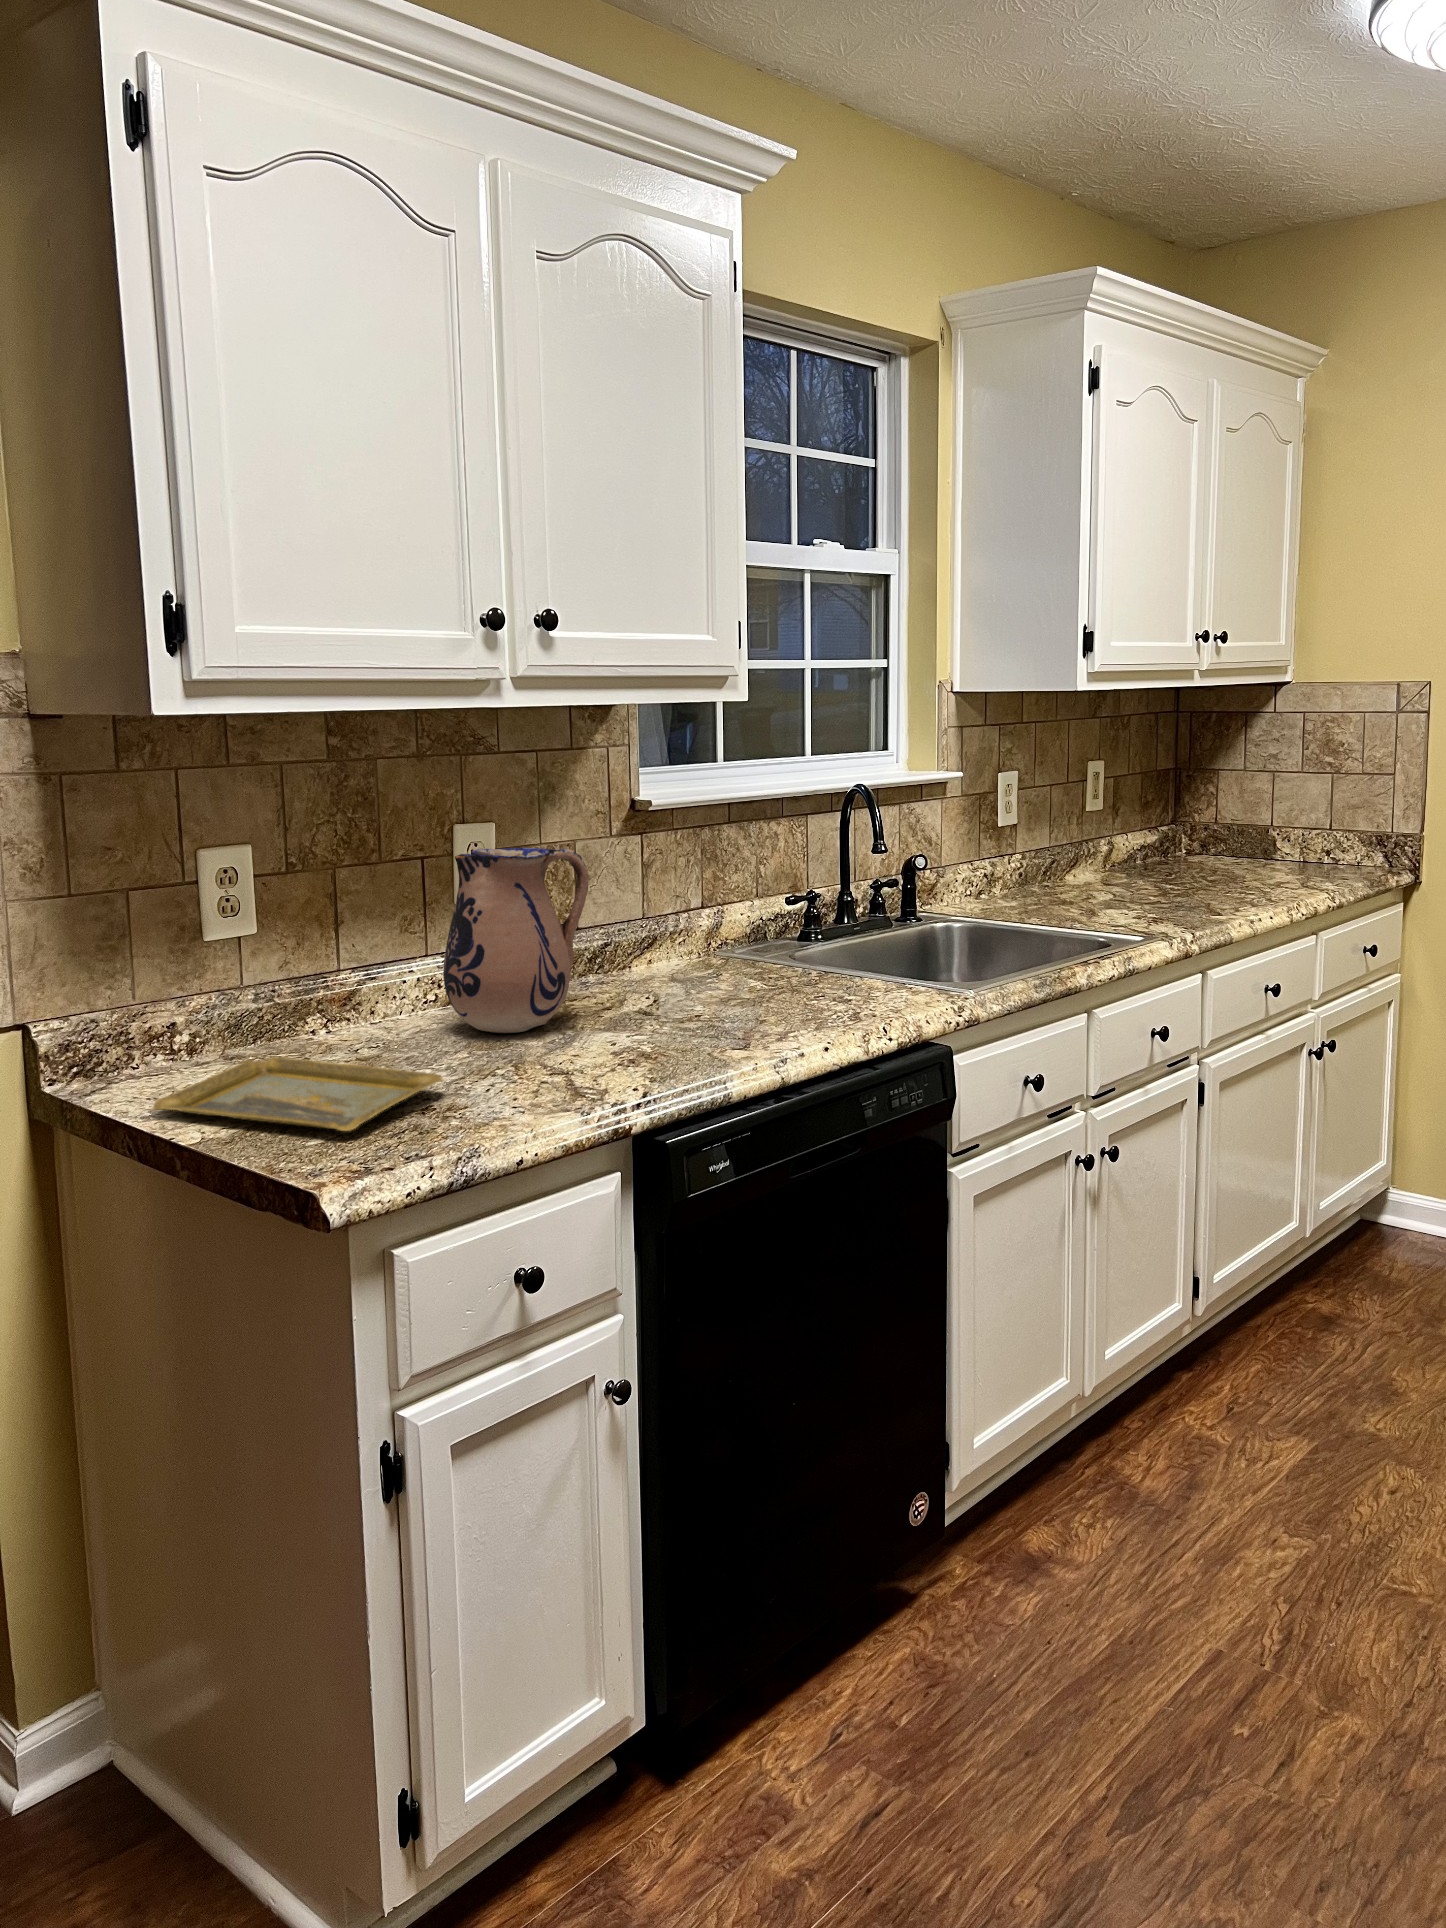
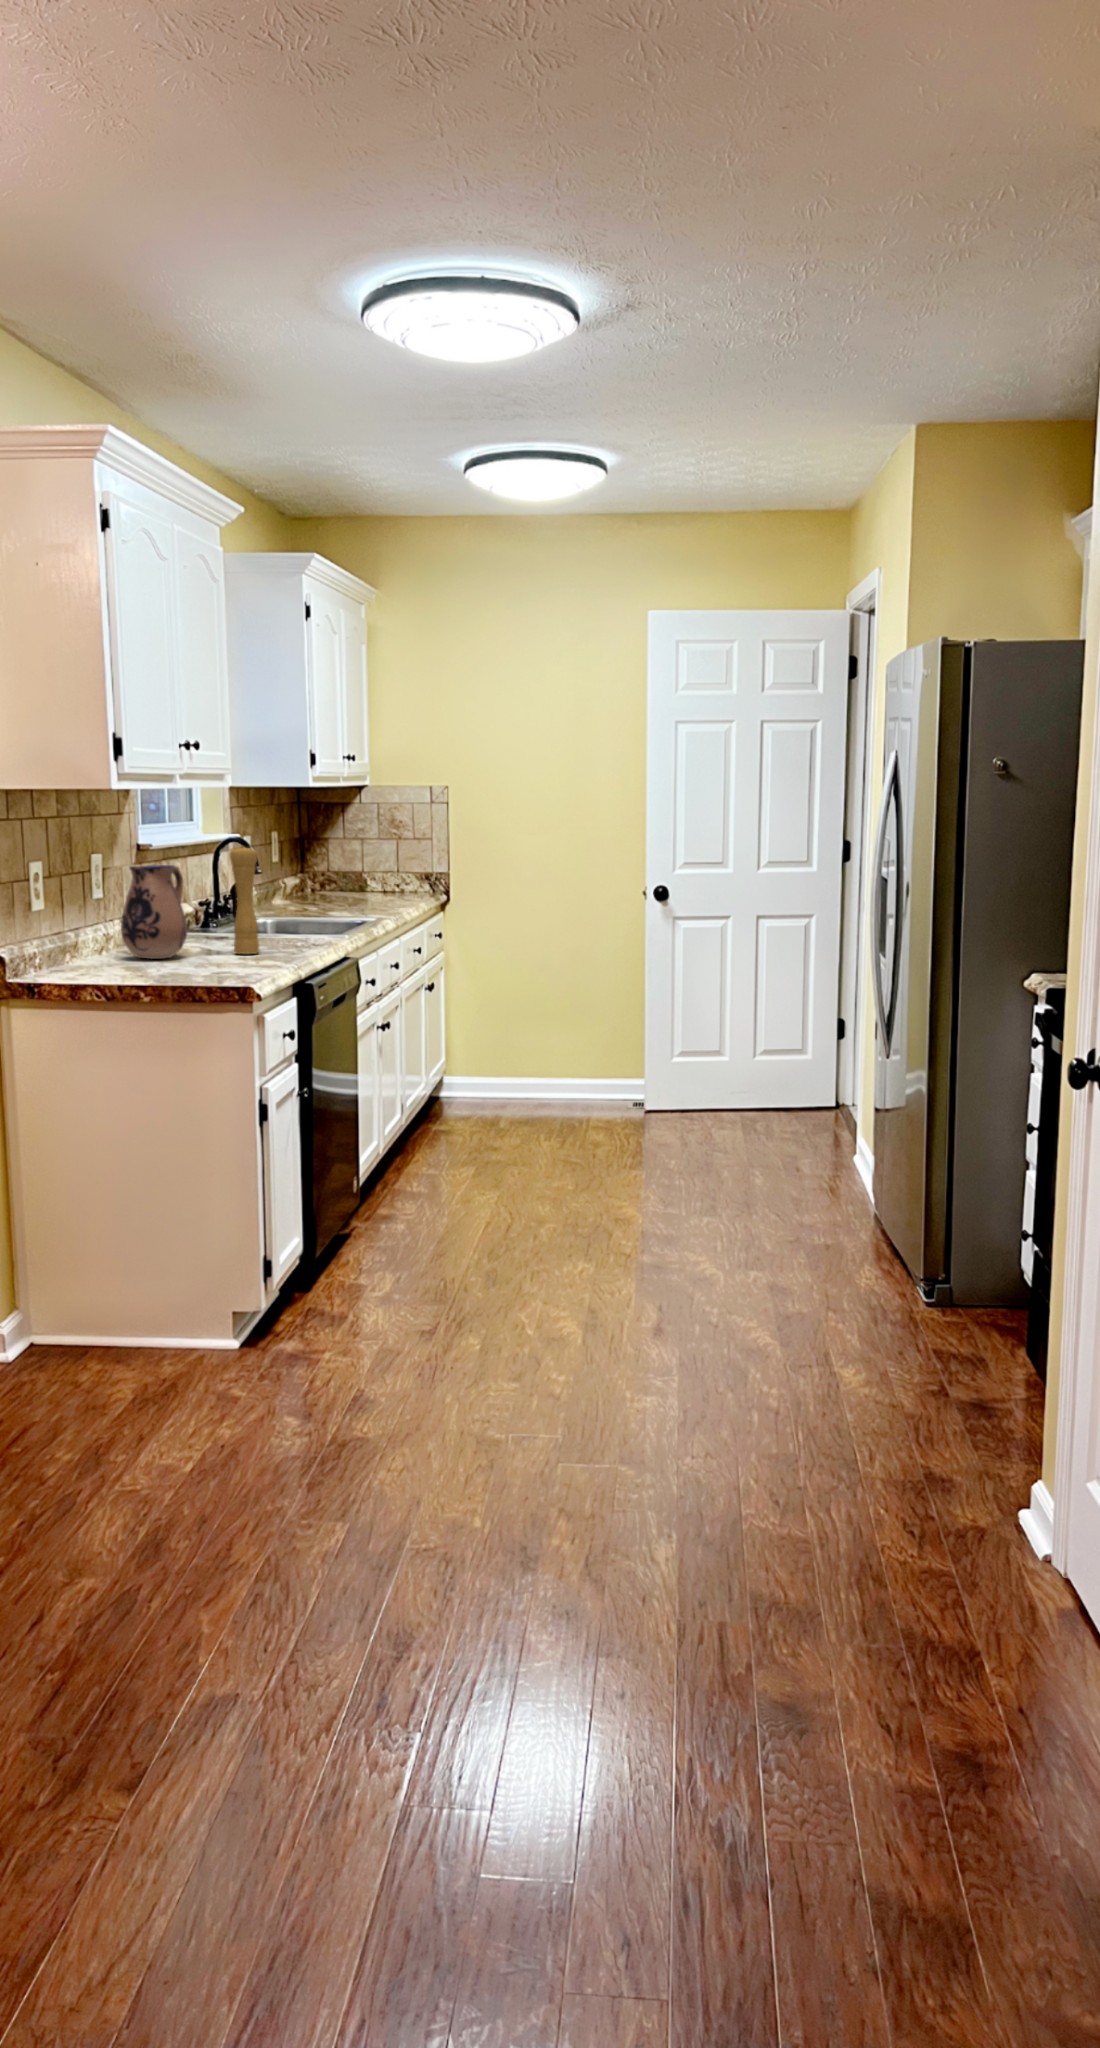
pepper mill: none [651,817,709,1038] -> present [230,846,259,954]
tray: present [153,1057,443,1131] -> none [88,962,210,981]

